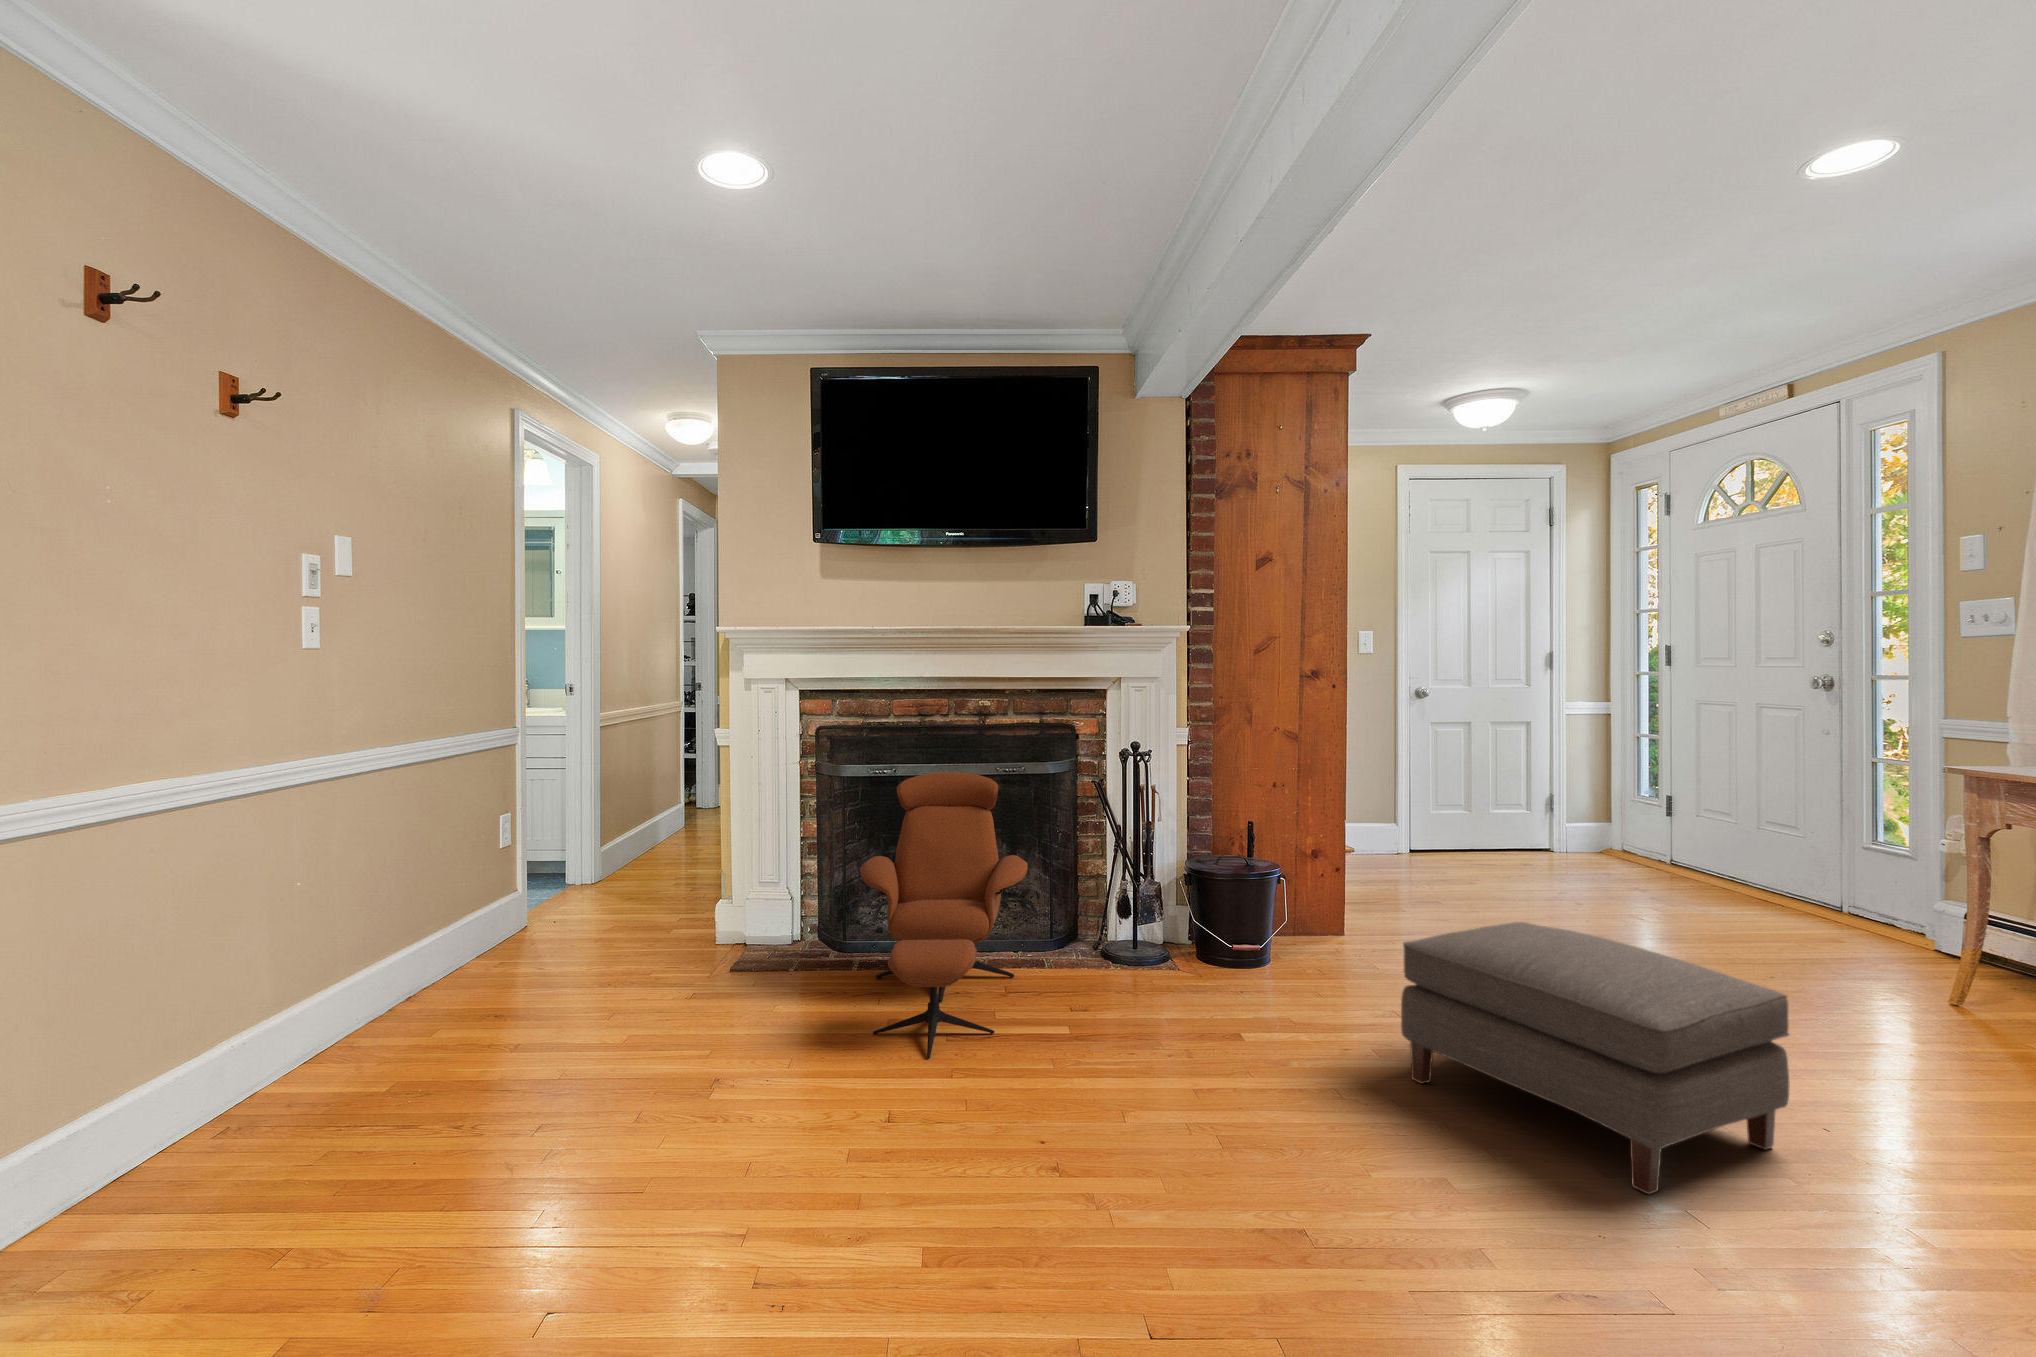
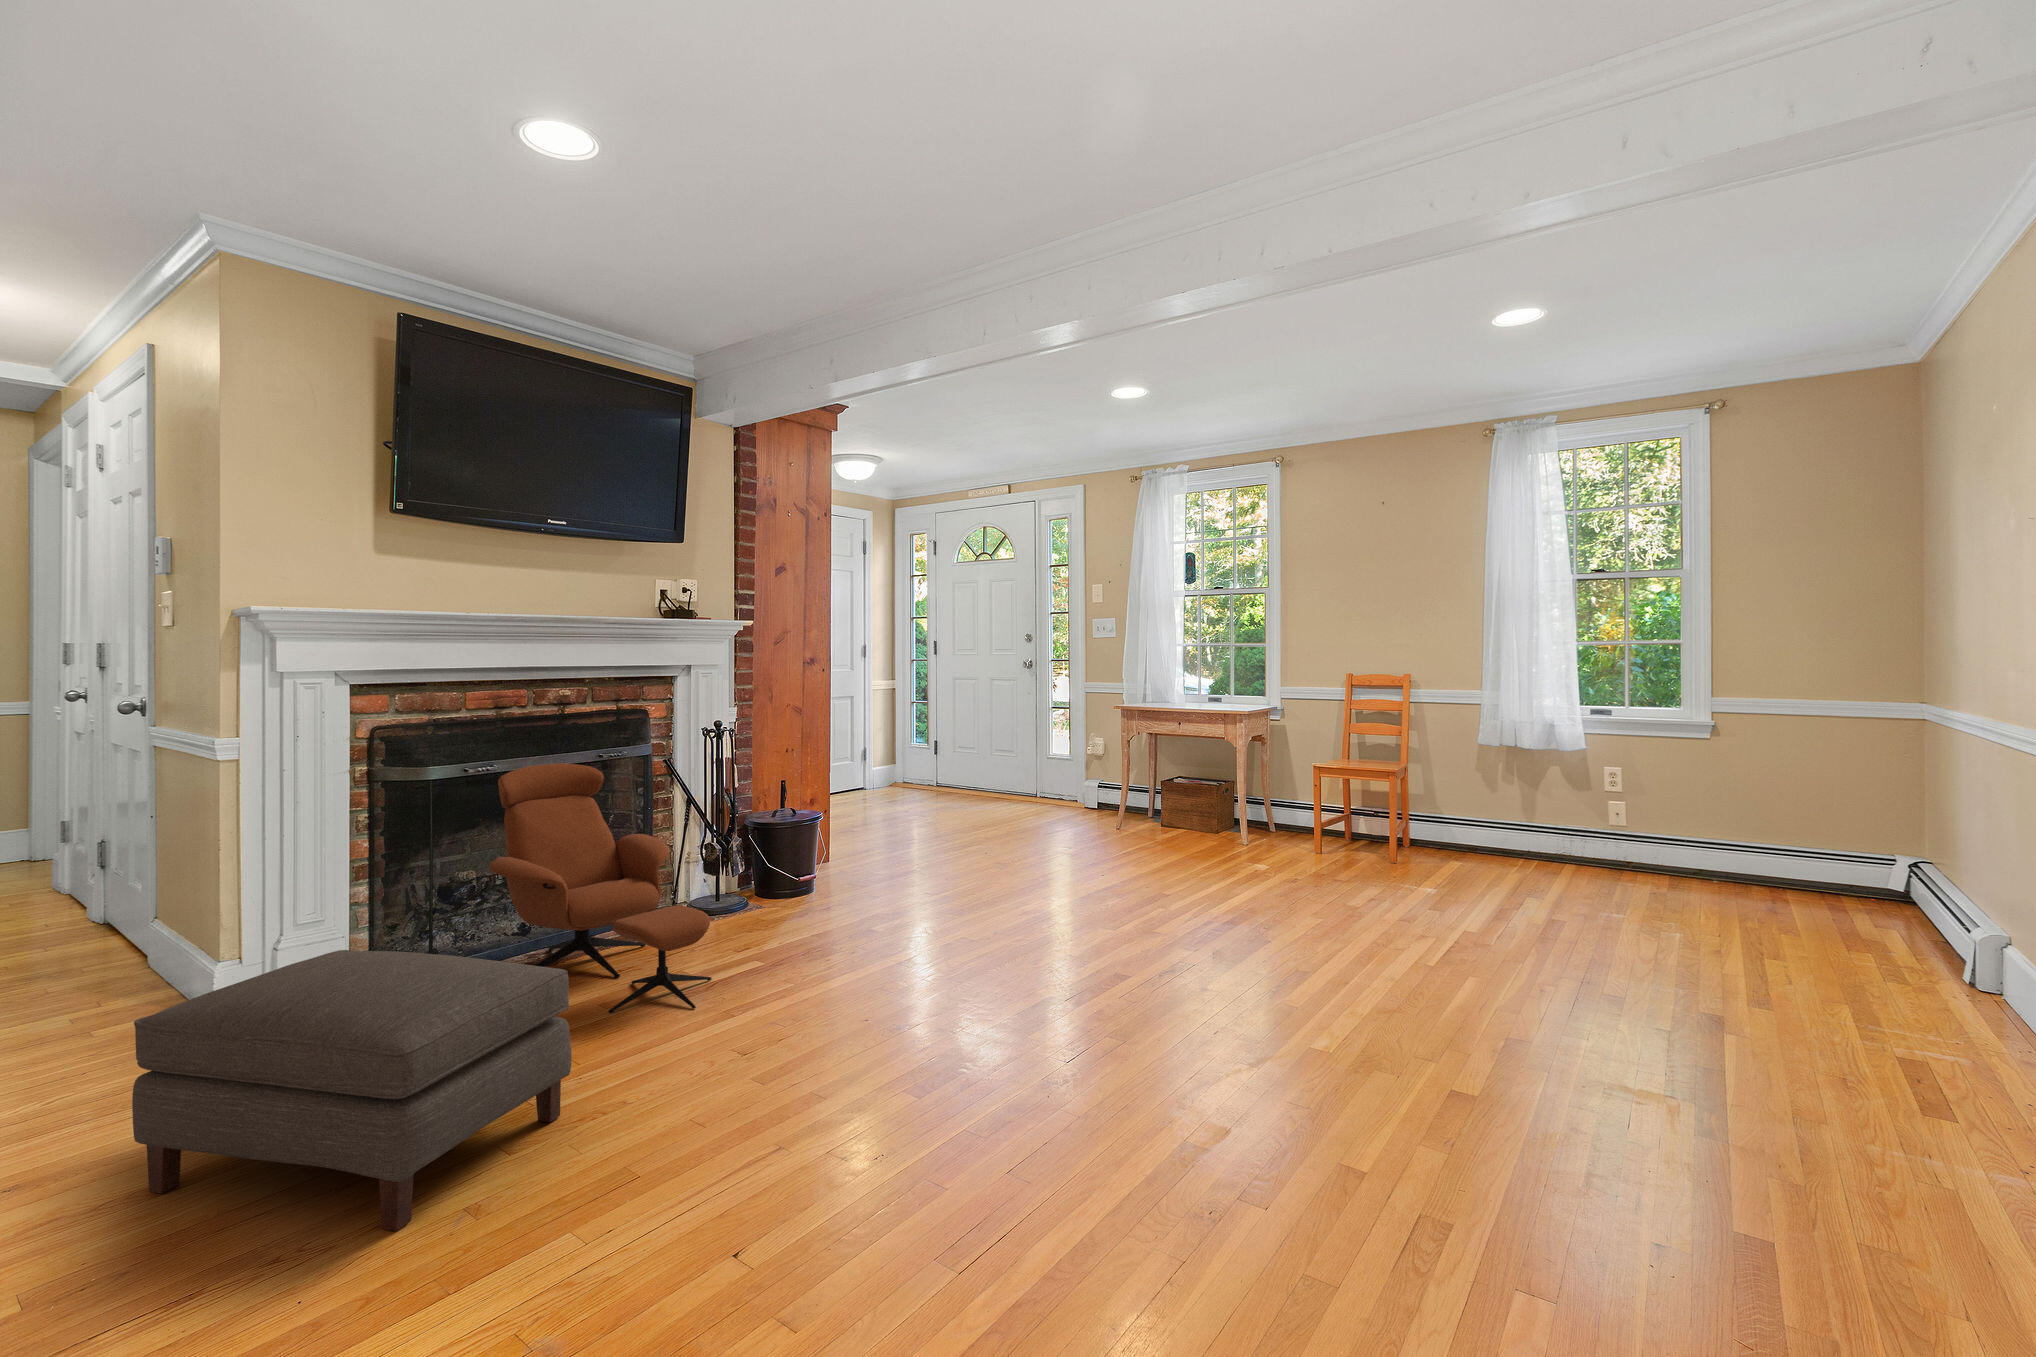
ottoman: present [1401,922,1790,1194] -> present [132,950,572,1231]

